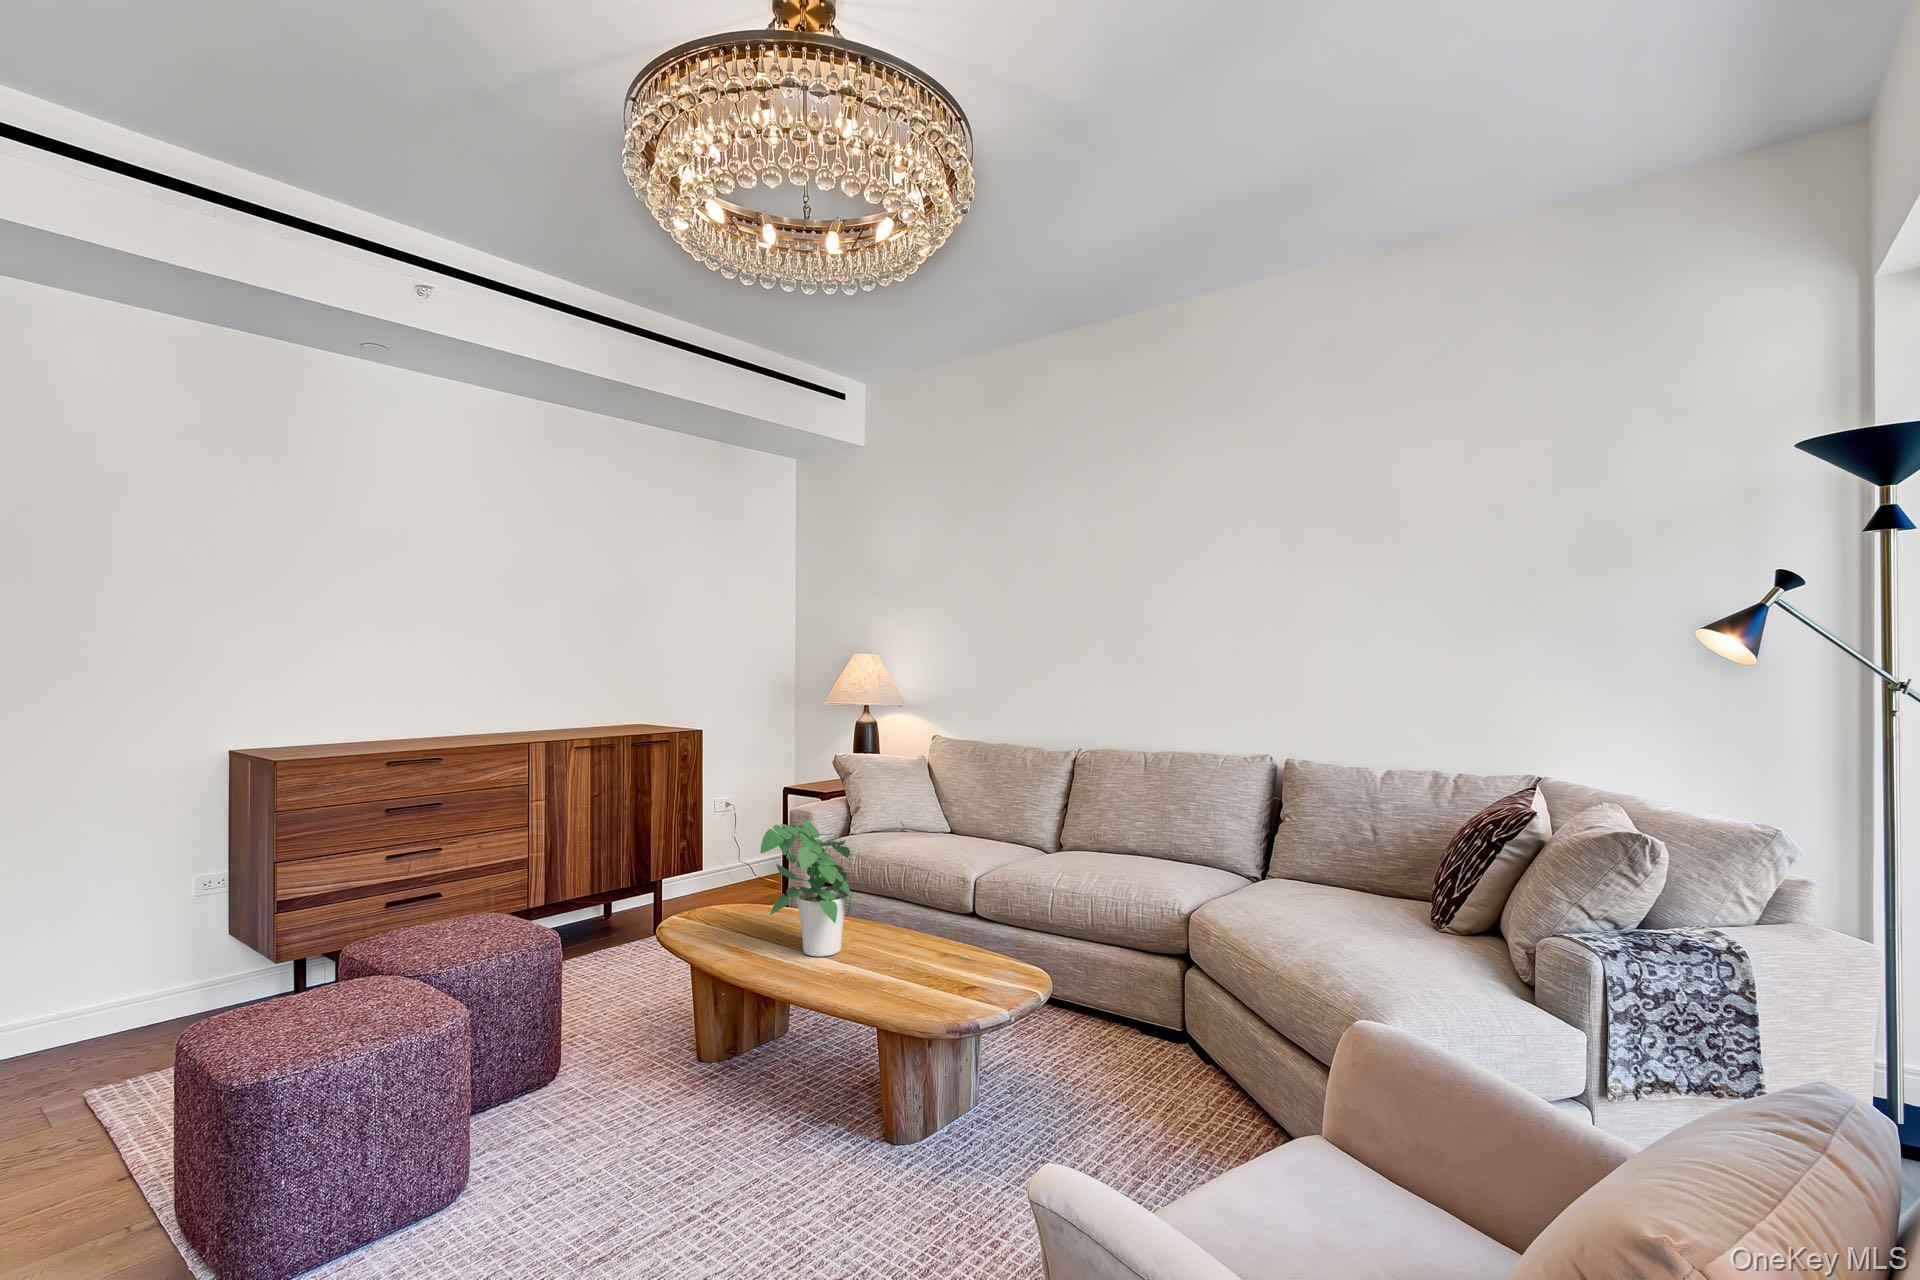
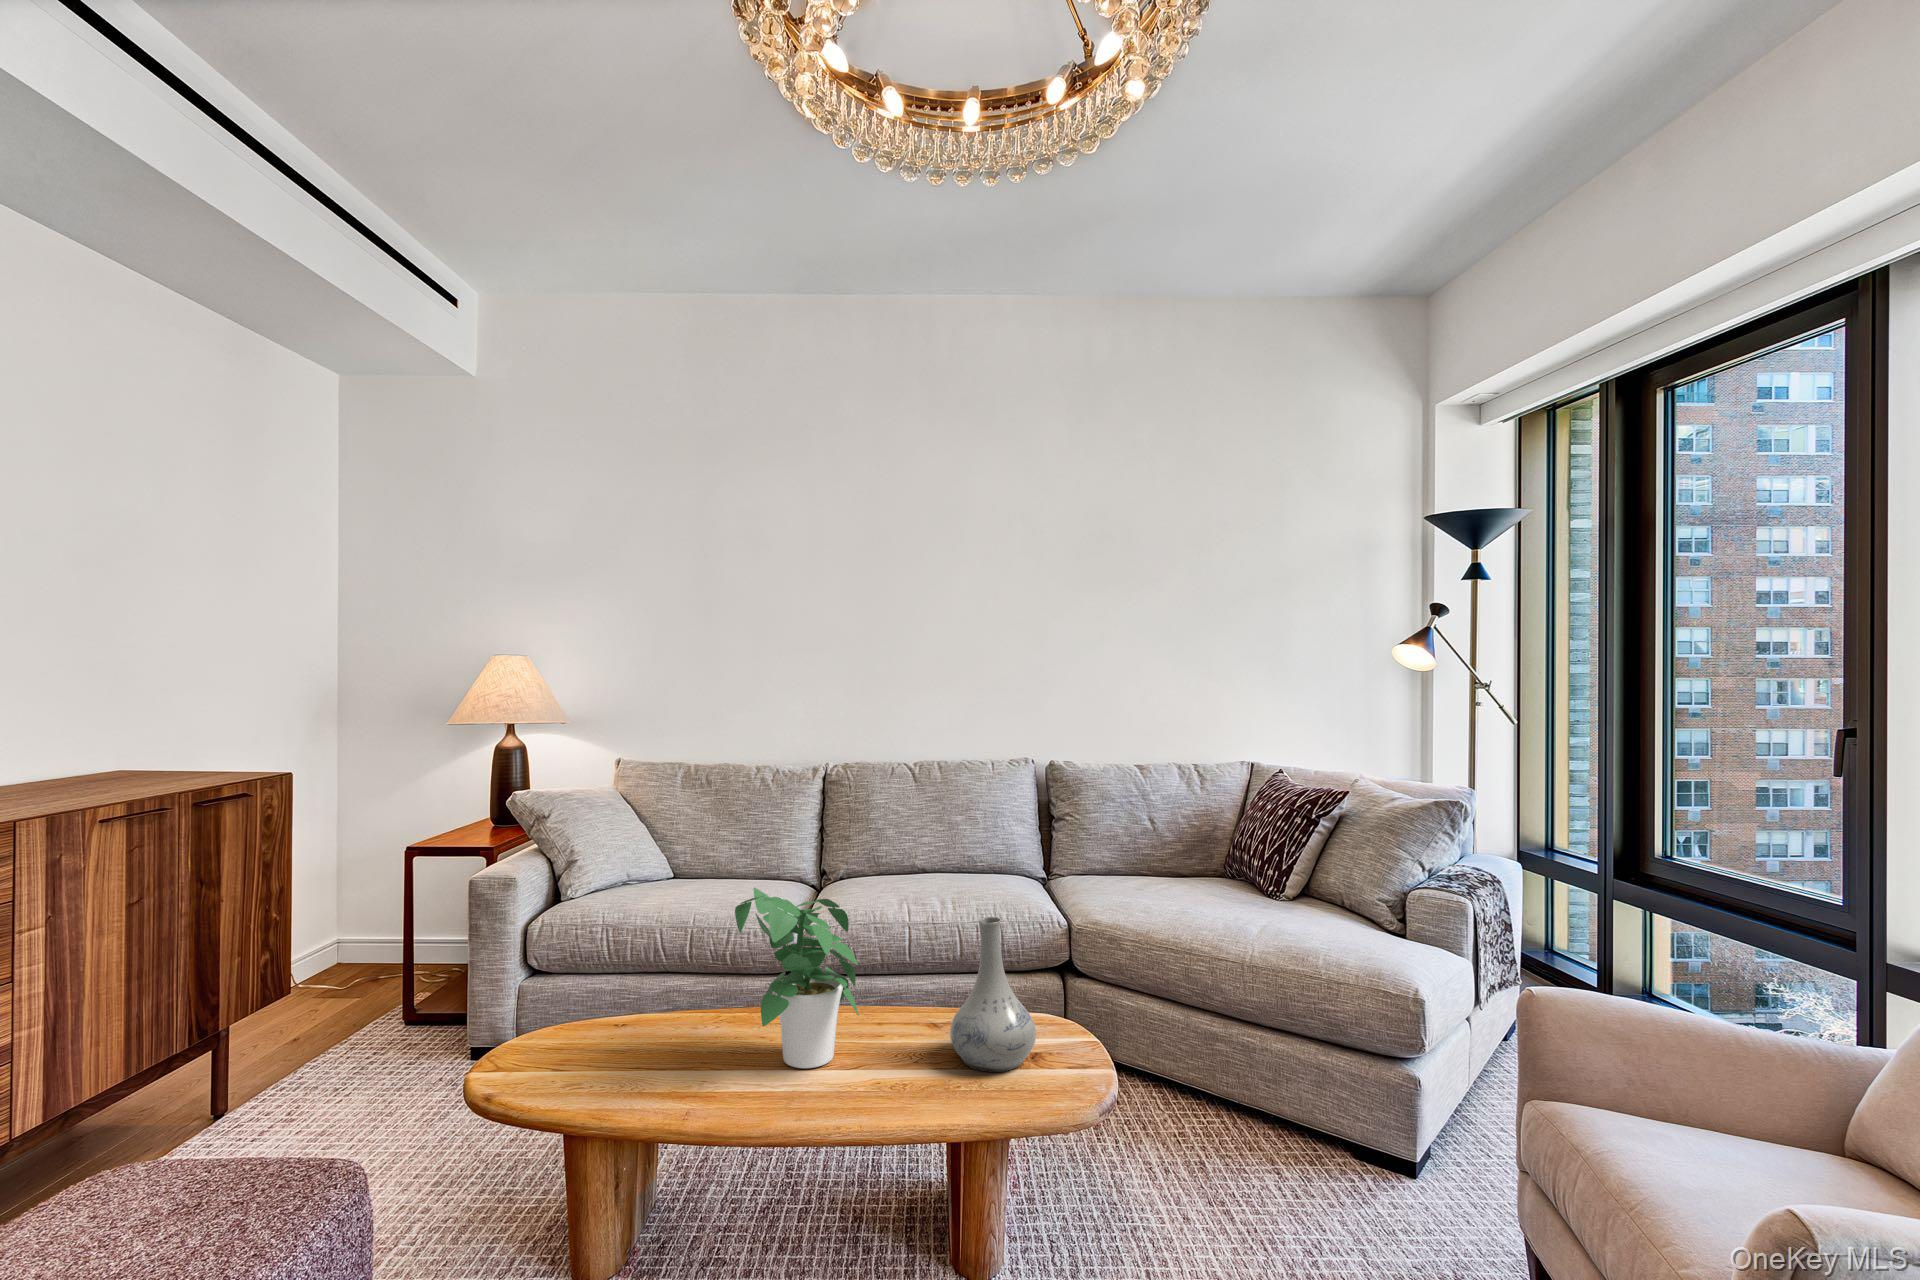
vase: none [896,865,967,991] -> present [950,917,1036,1072]

